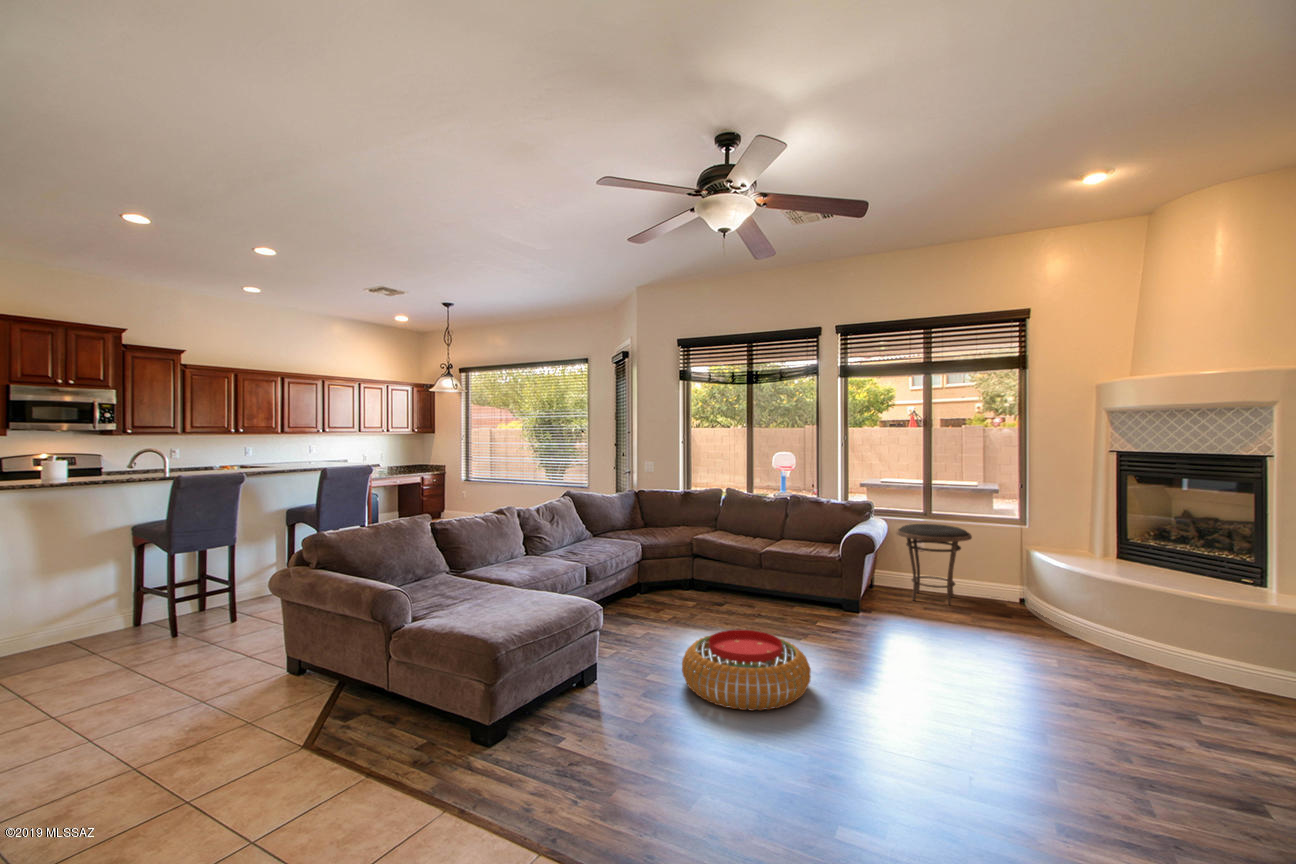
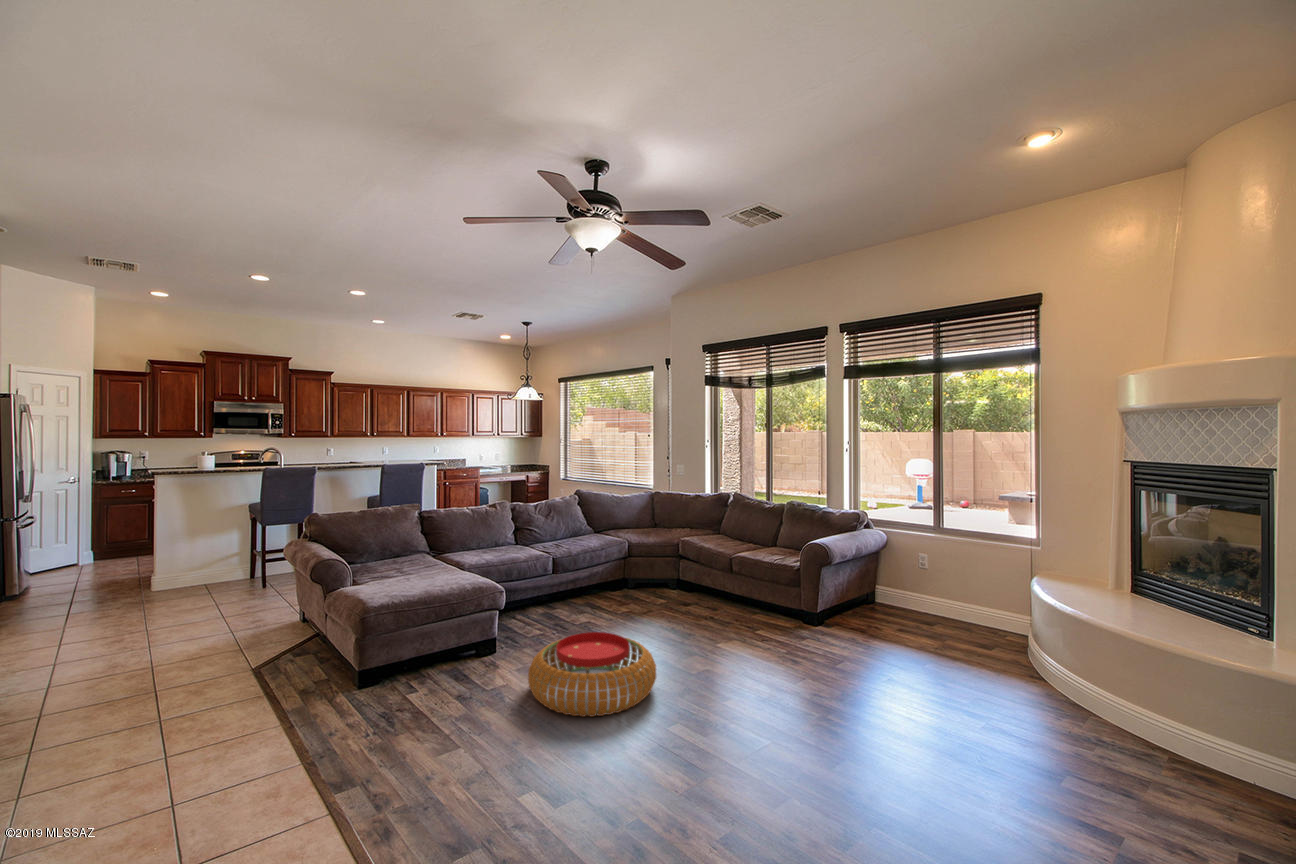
side table: present [897,524,972,606] -> none [882,541,969,637]

